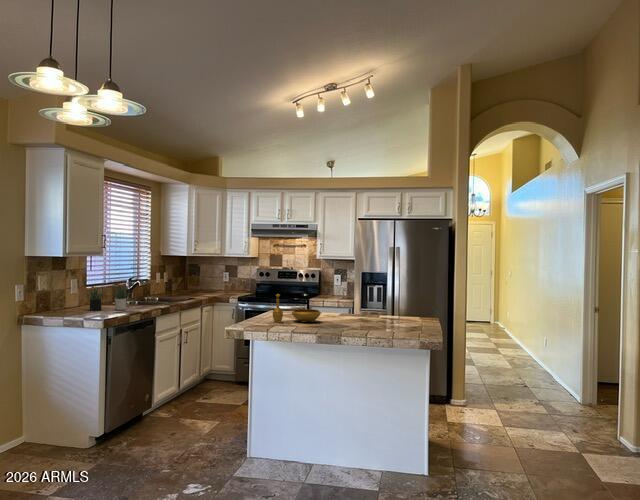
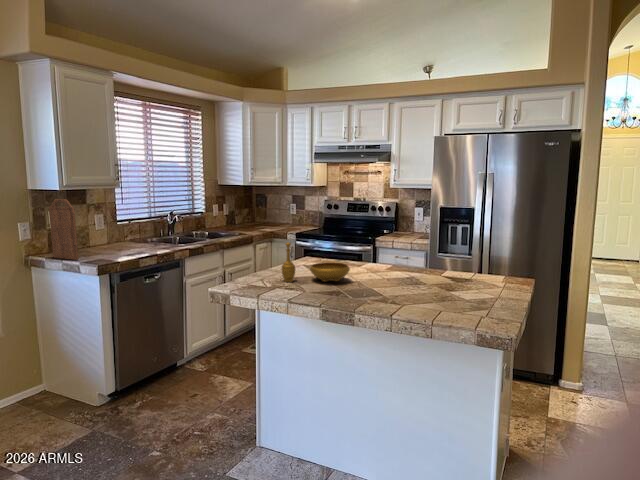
cutting board: none [49,264,78,317] -> present [49,199,79,260]
succulent plant: present [87,286,130,311] -> none [99,221,154,251]

